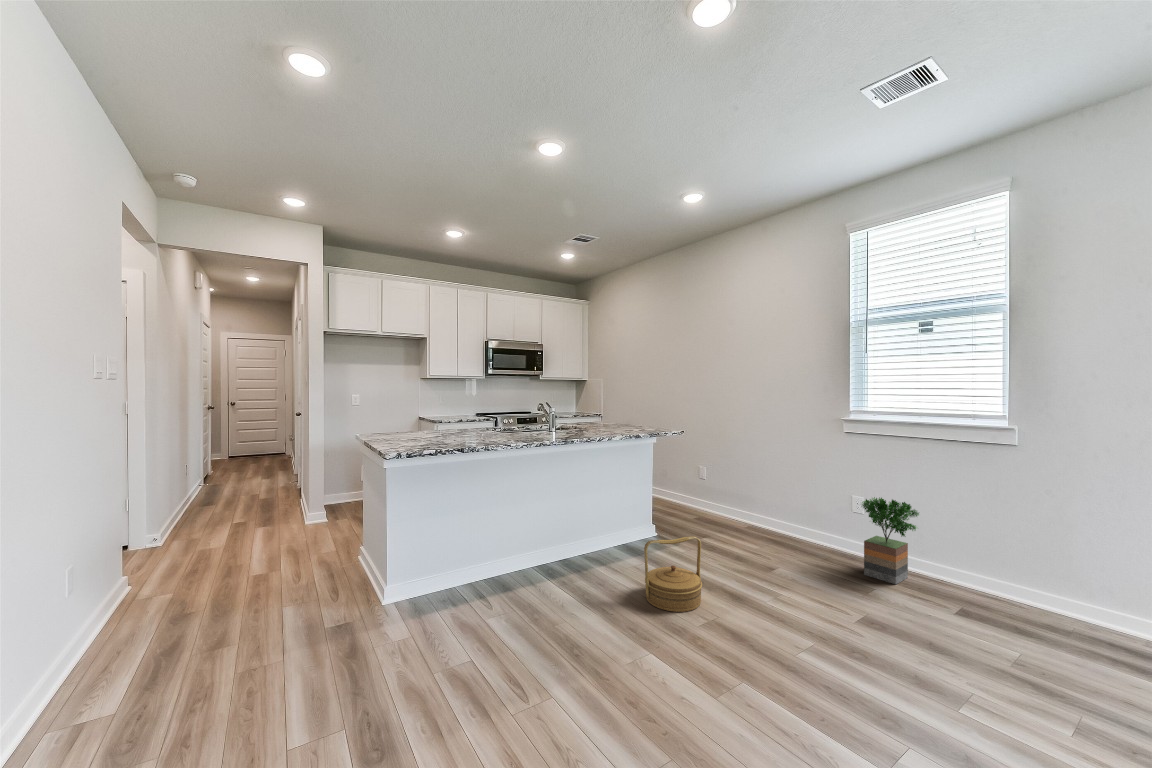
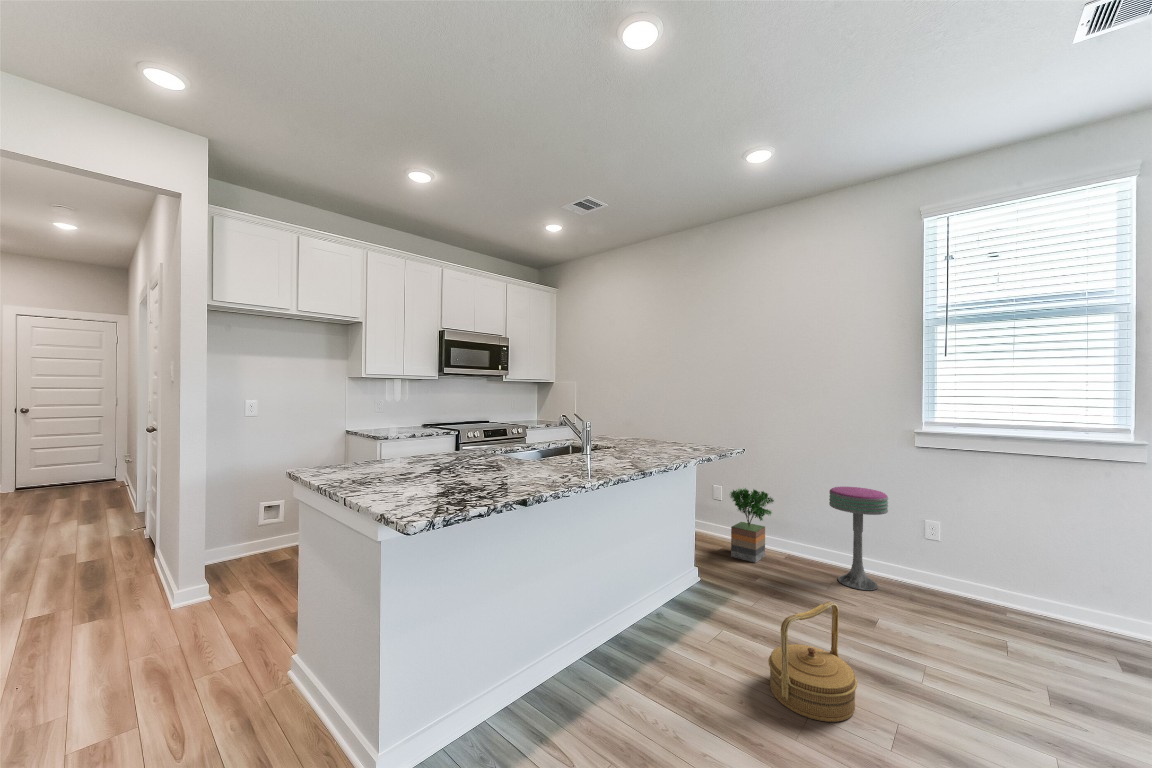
bar stool: none [769,465,816,551] -> present [829,487,888,590]
potted tree: present [862,497,919,585] -> present [730,488,774,563]

